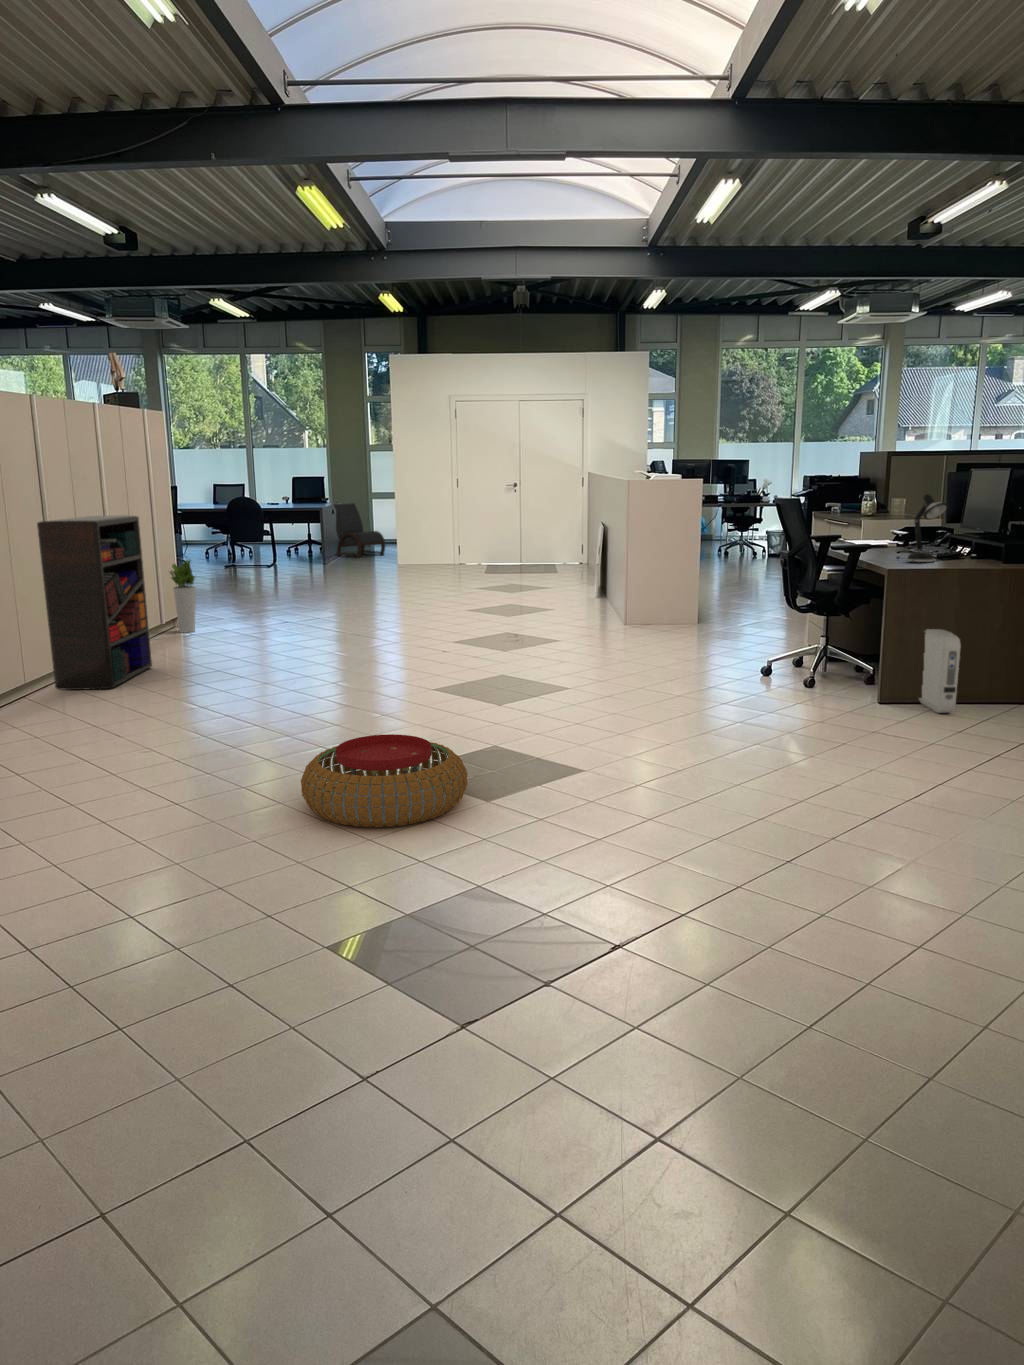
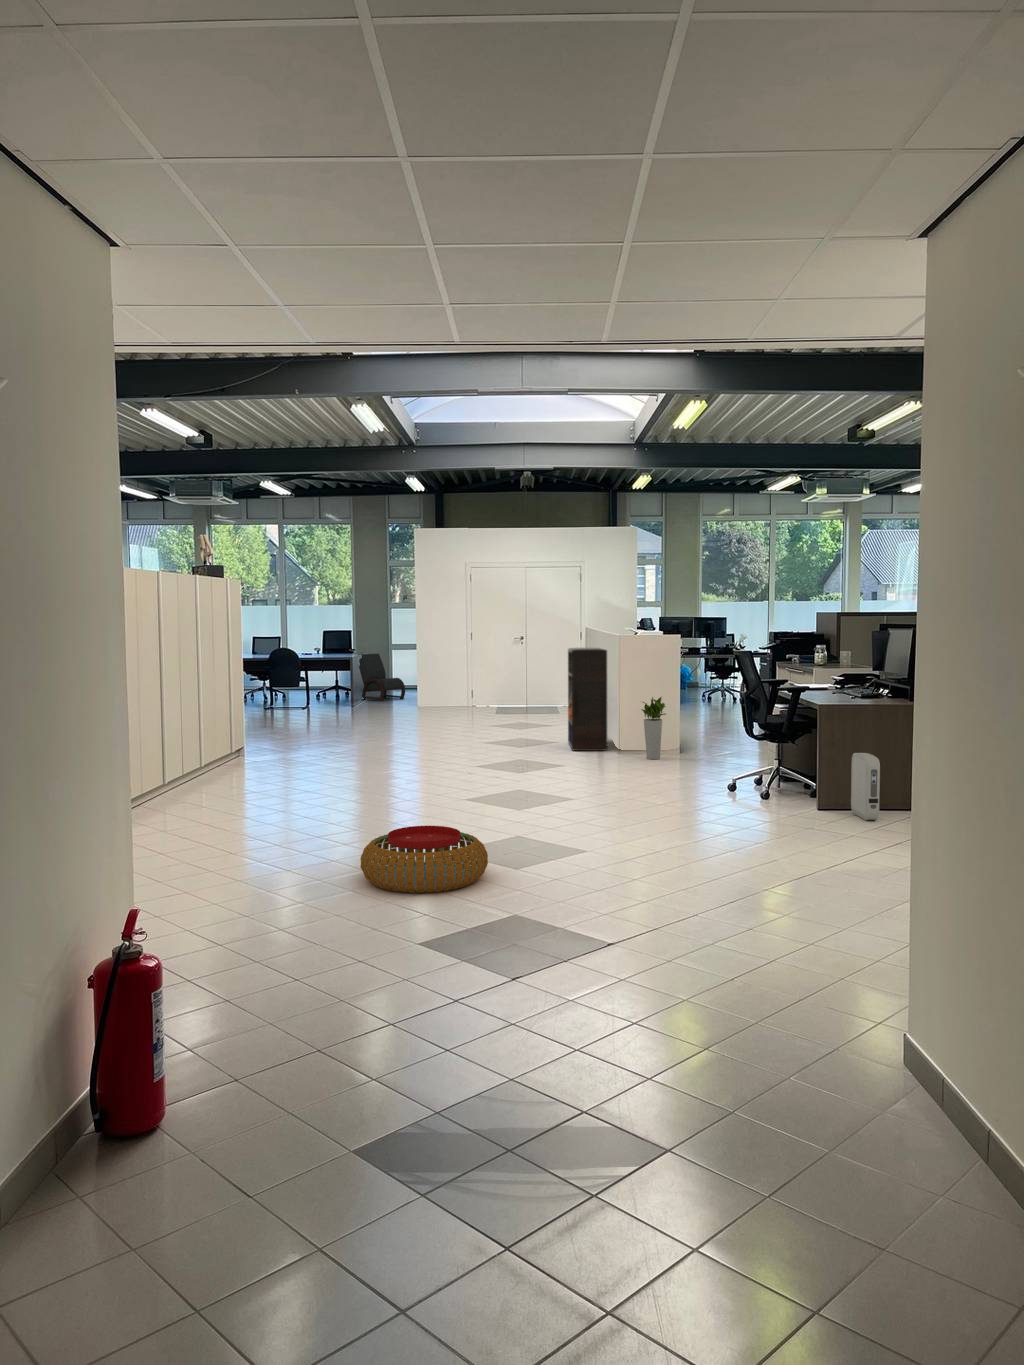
desk lamp: present [896,494,948,562] -> none [829,646,867,699]
bookshelf: present [37,515,152,690] -> present [568,648,607,751]
planter: present [170,560,196,633] -> present [641,697,666,759]

